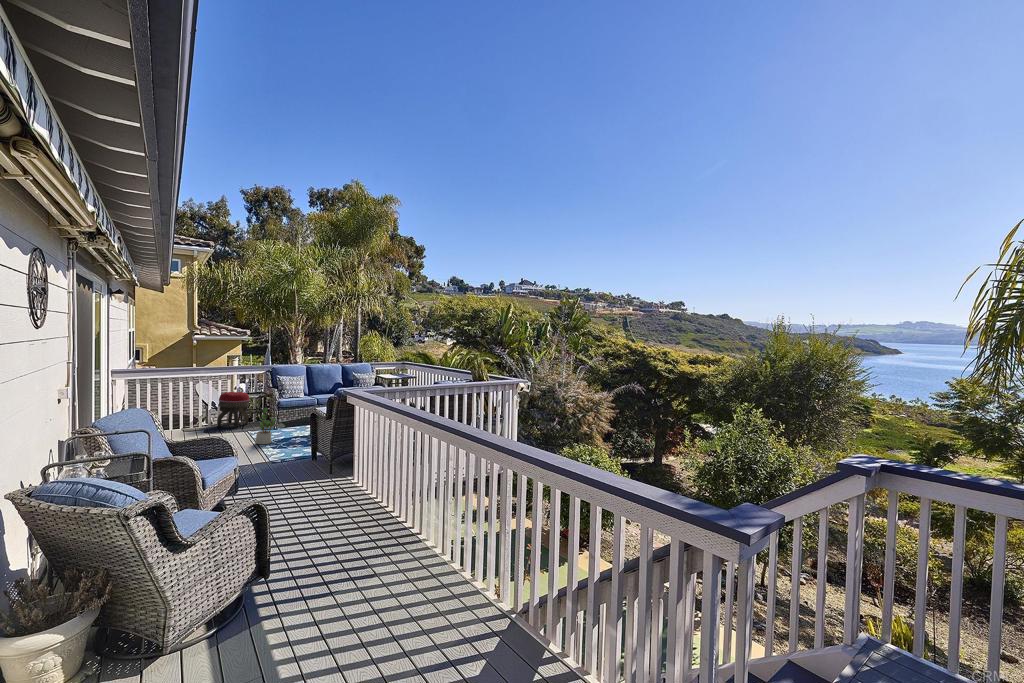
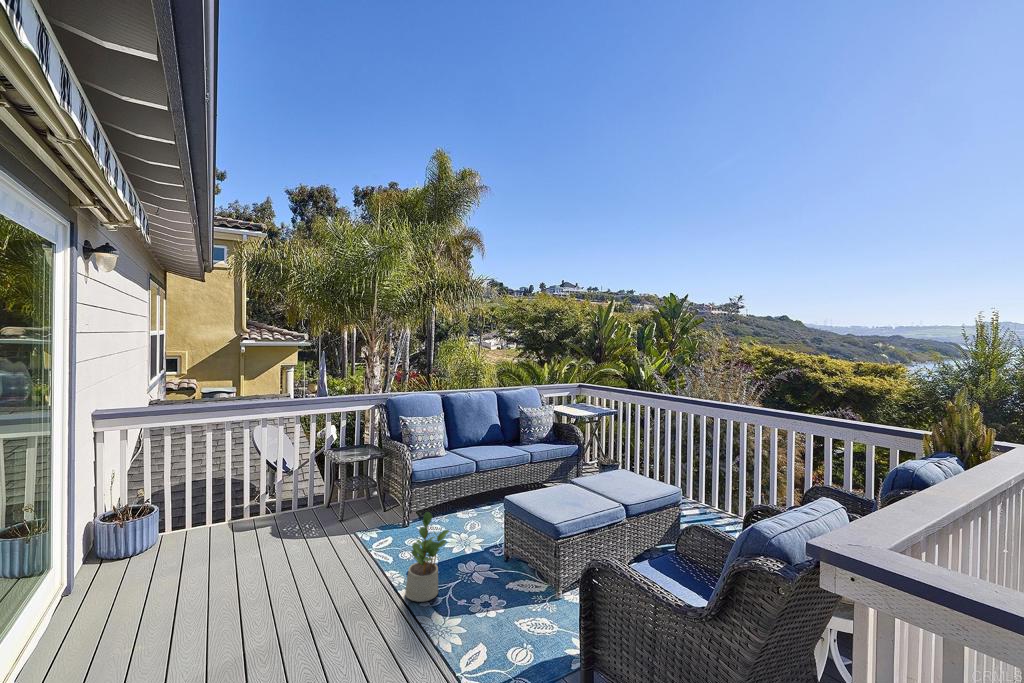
footstool: present [217,392,250,428] -> none [299,448,356,522]

